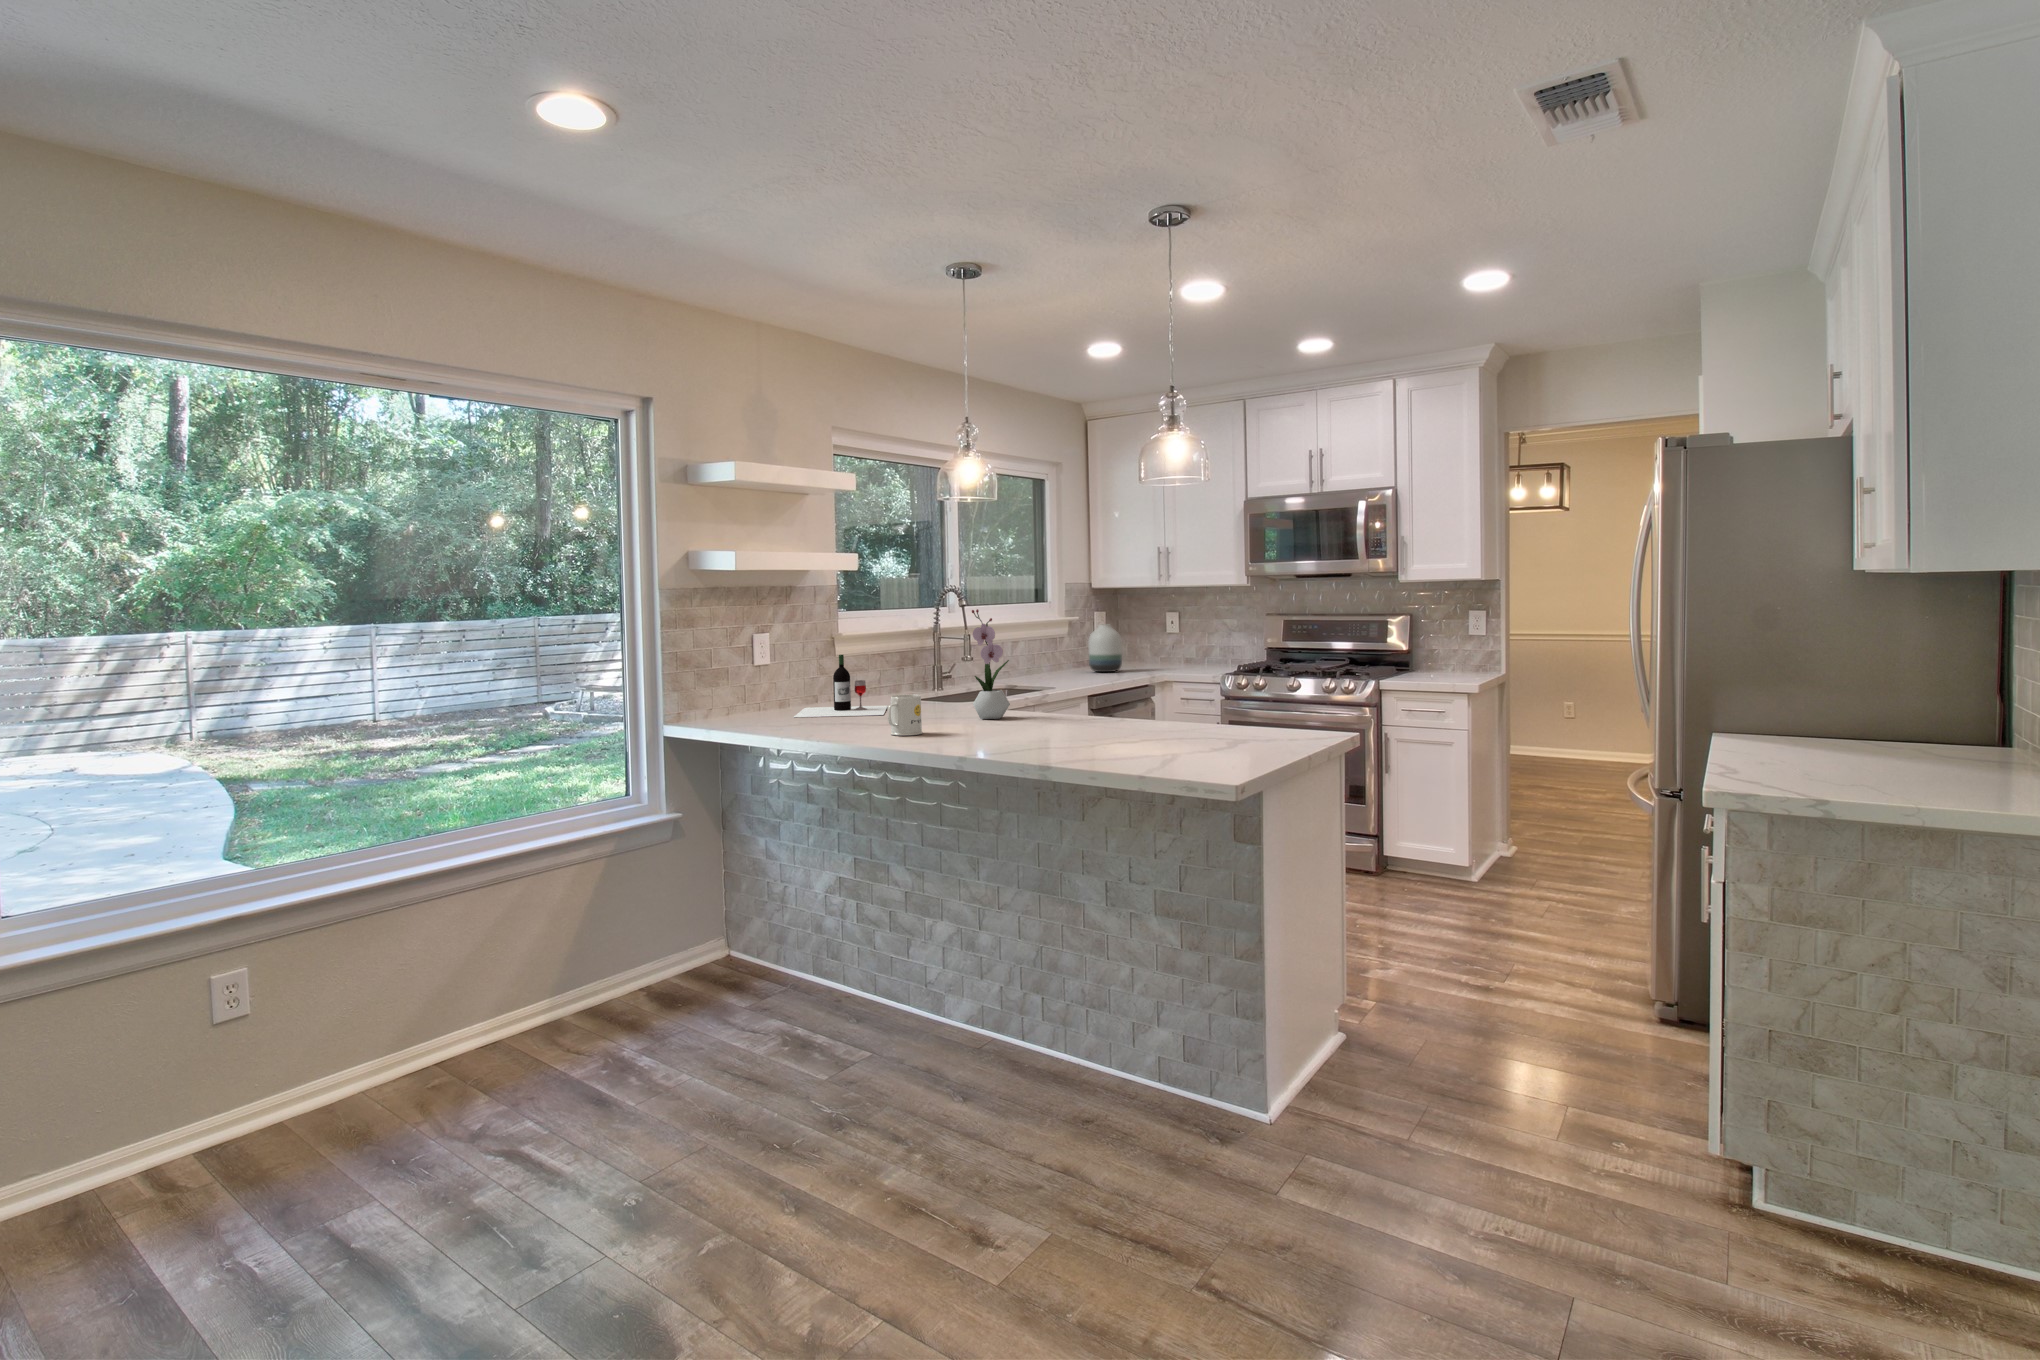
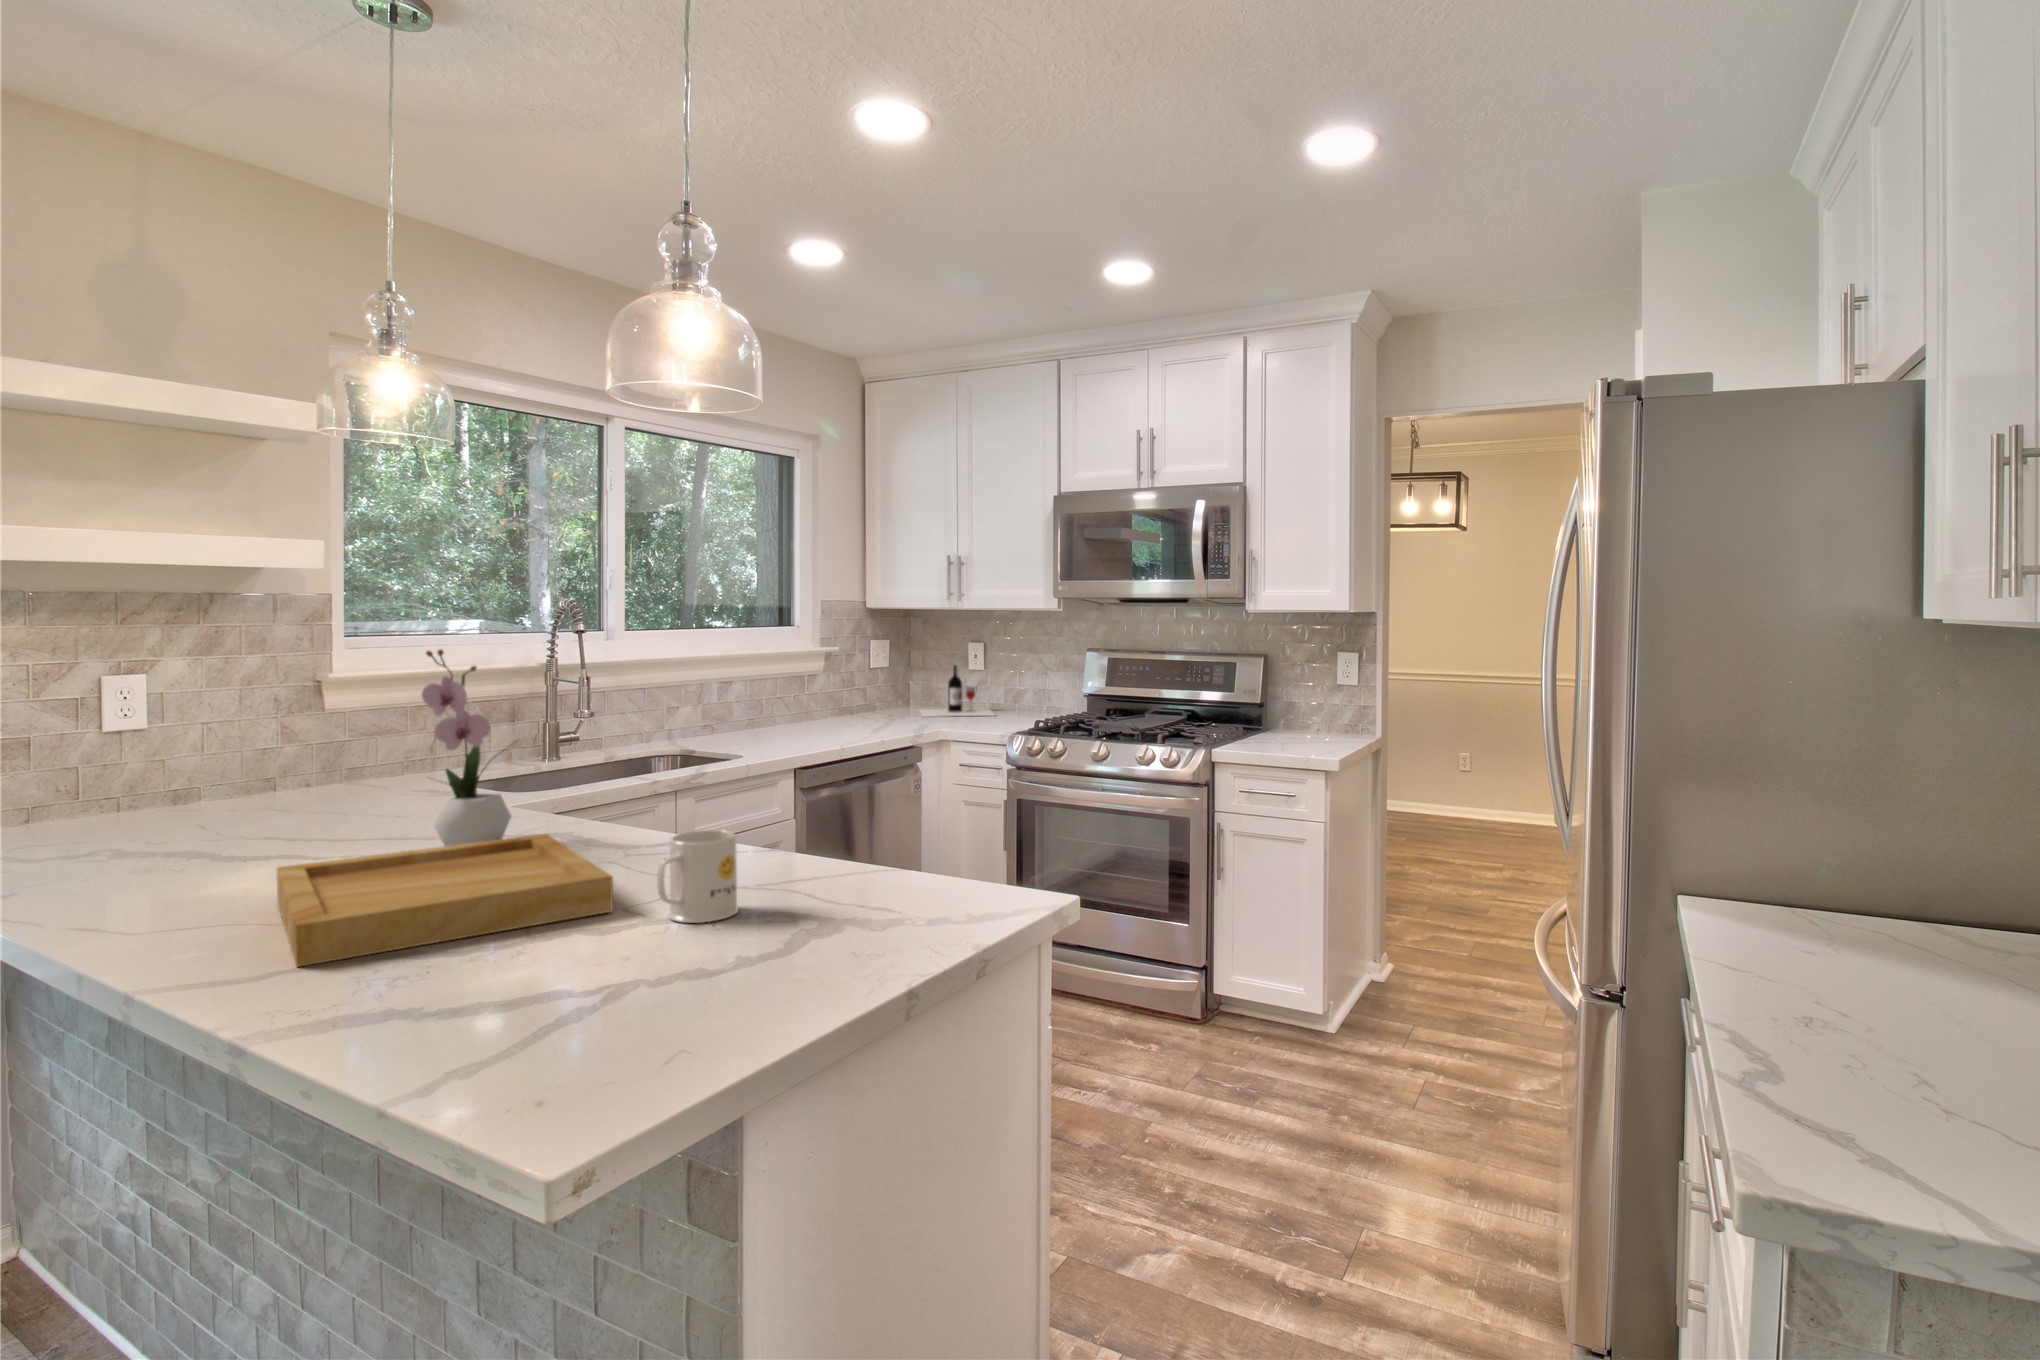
vase: present [1089,625,1122,672] -> none [846,659,893,724]
wine bottle: present [794,655,888,717] -> present [920,665,995,717]
mug: present [887,695,923,736] -> present [657,830,738,923]
tray: none [948,706,1122,746] -> present [277,834,613,967]

